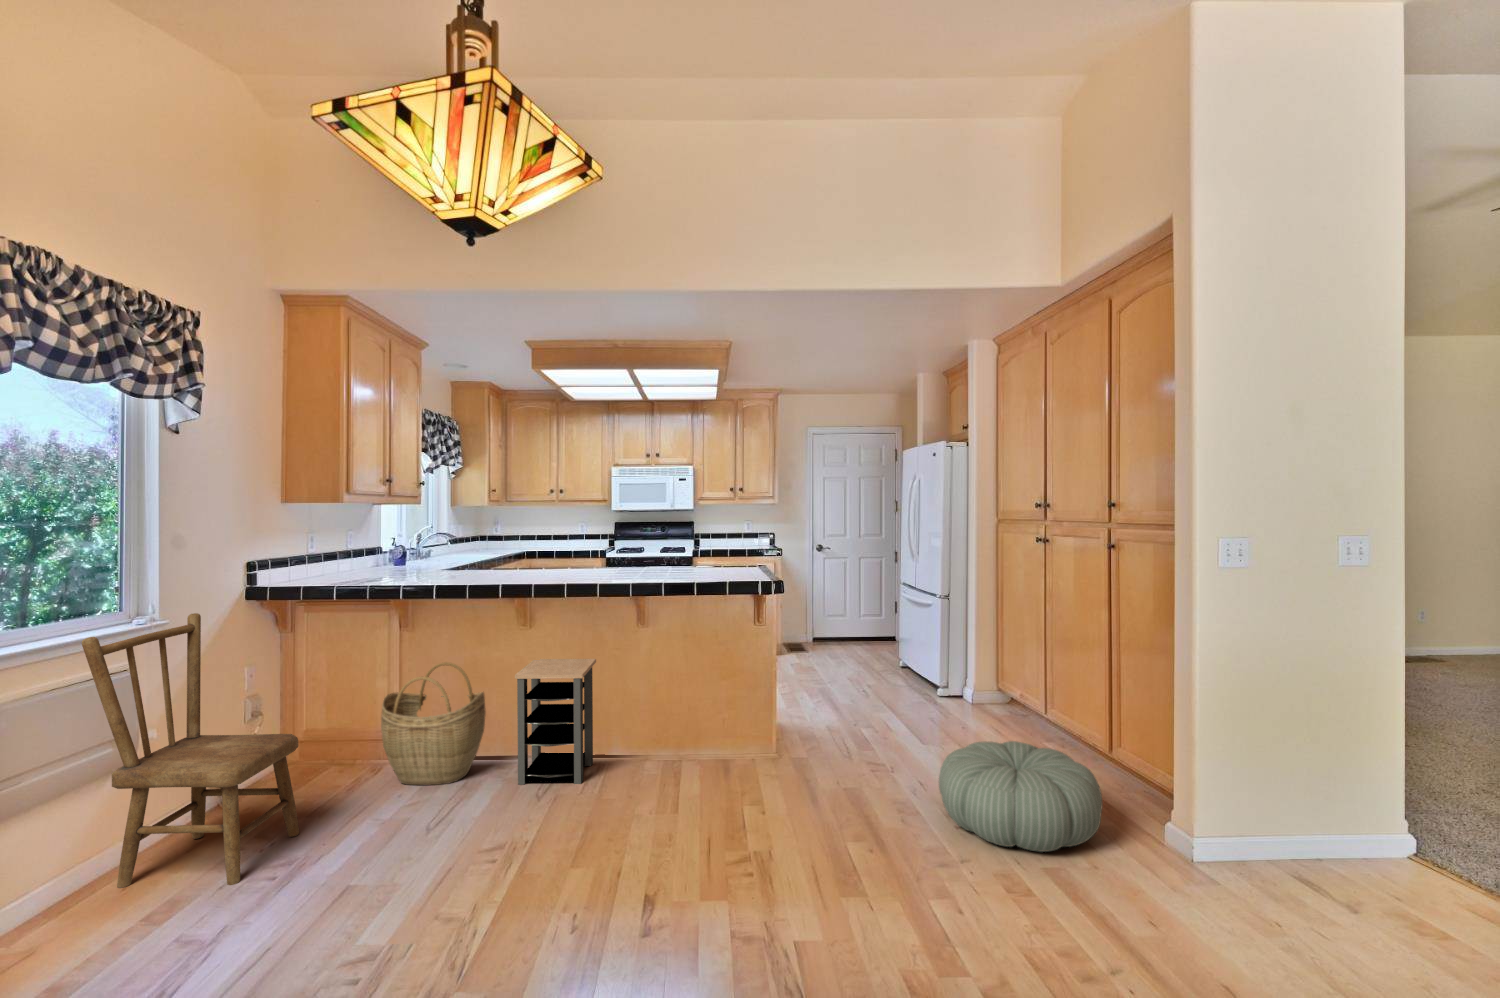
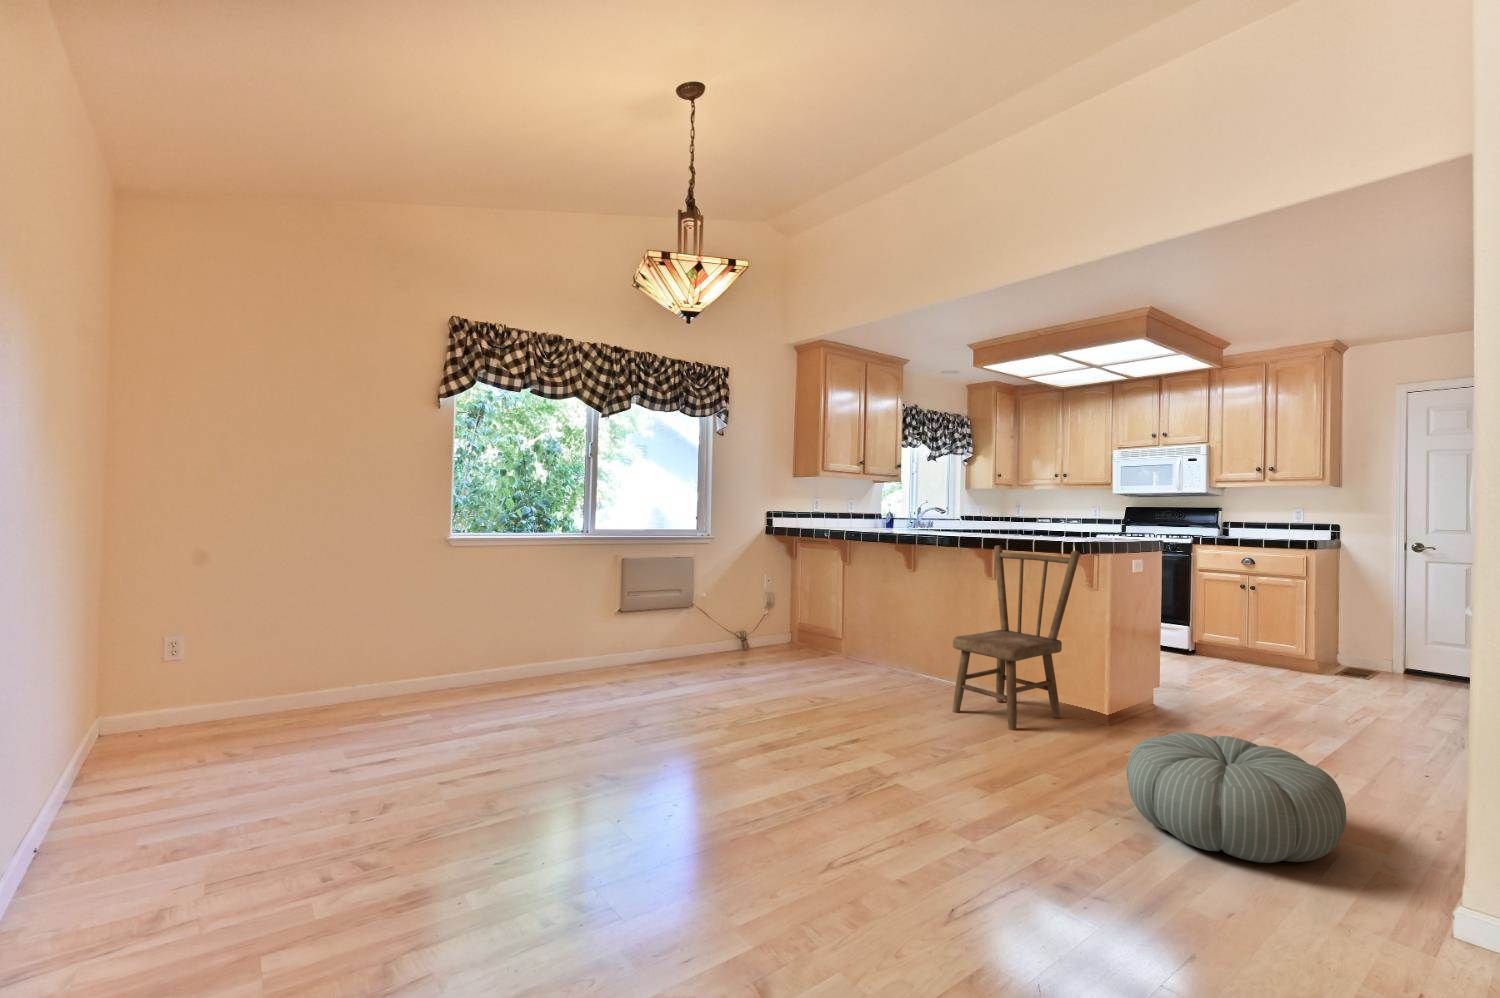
dining chair: present [82,613,299,888] -> present [952,545,1080,730]
side table: present [515,659,596,785] -> none [877,595,950,691]
woven basket: present [381,662,486,785] -> none [814,589,880,670]

